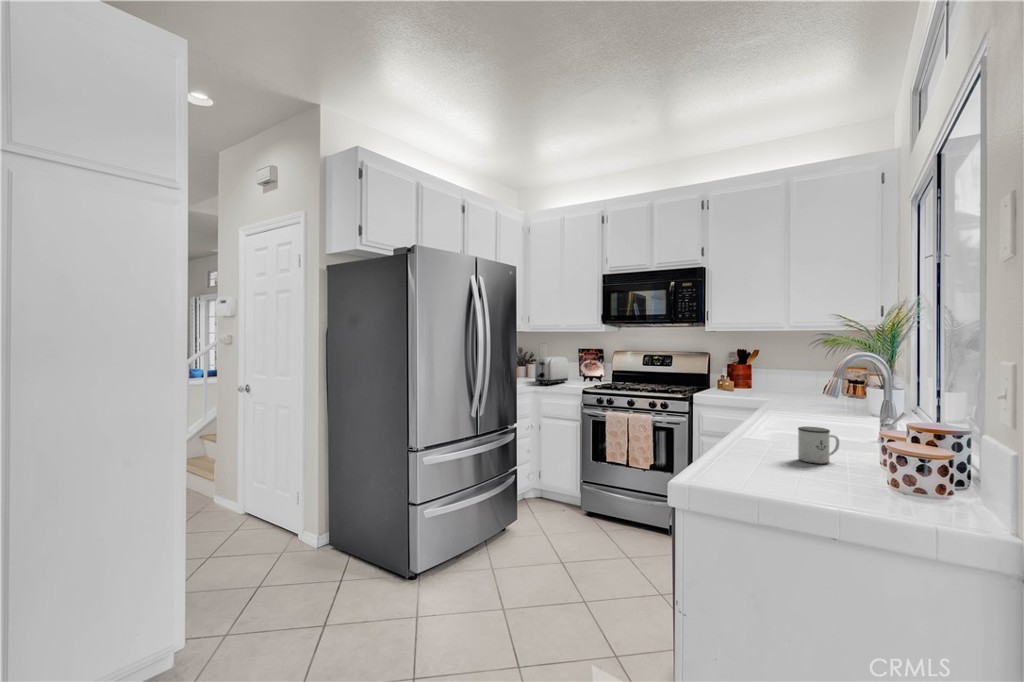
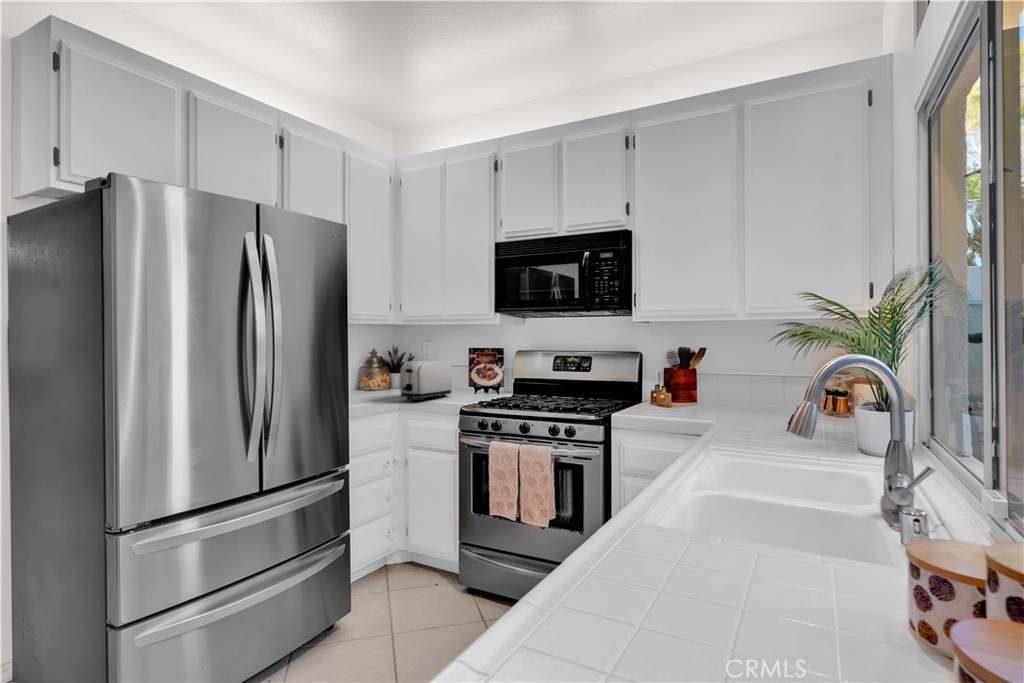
mug: present [798,427,839,464] -> none [735,542,834,652]

